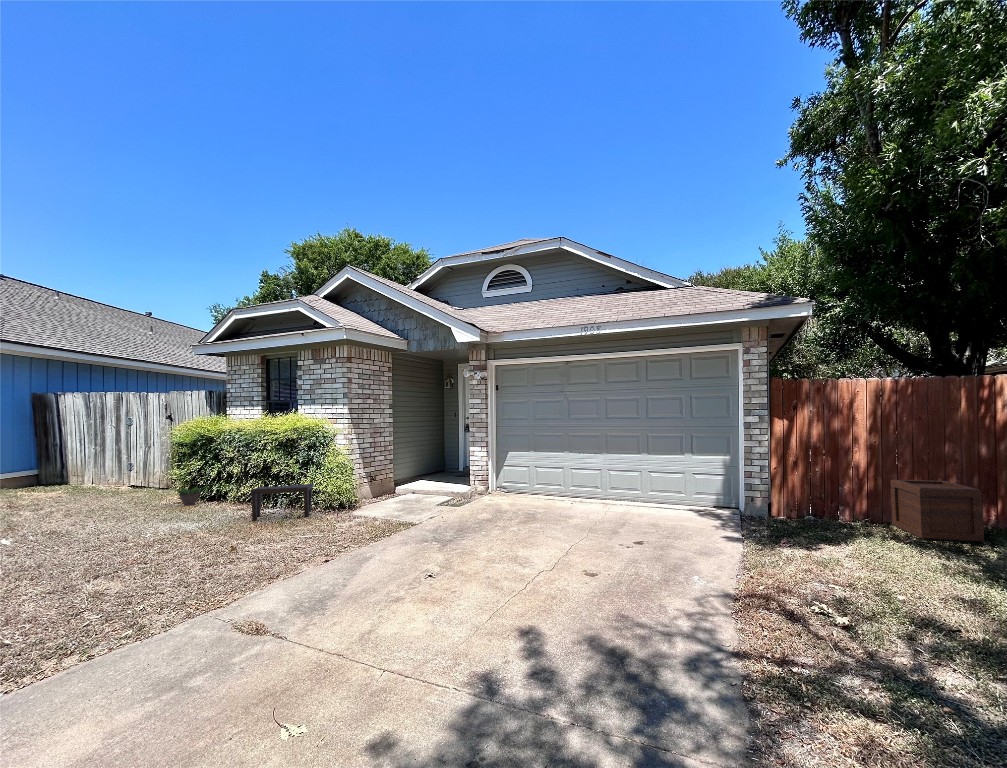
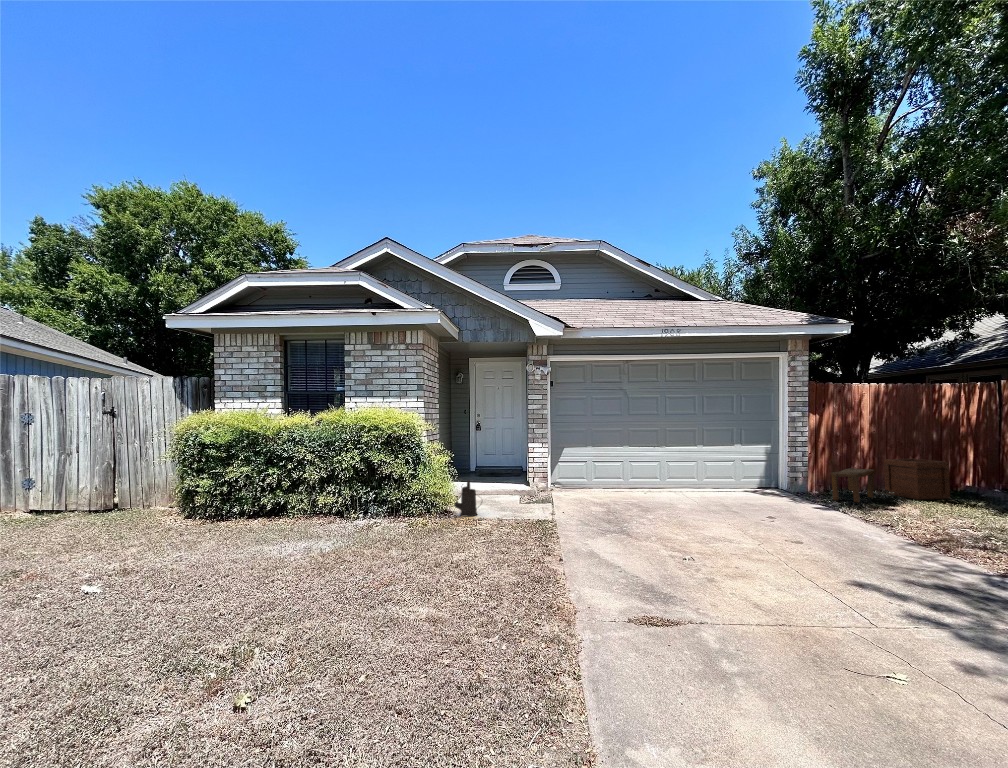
watering can: none [352,479,386,512] -> present [454,480,482,516]
bench: present [251,483,314,521] -> present [831,468,875,502]
decorative plant: present [173,487,205,506] -> none [180,503,227,530]

